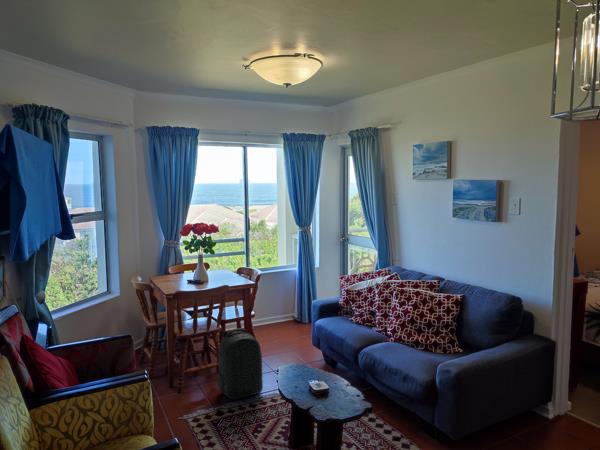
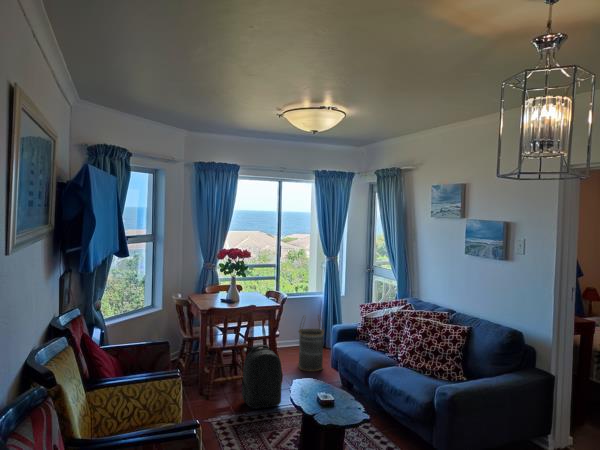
basket: none [274,290,302,350] -> present [298,329,324,371]

